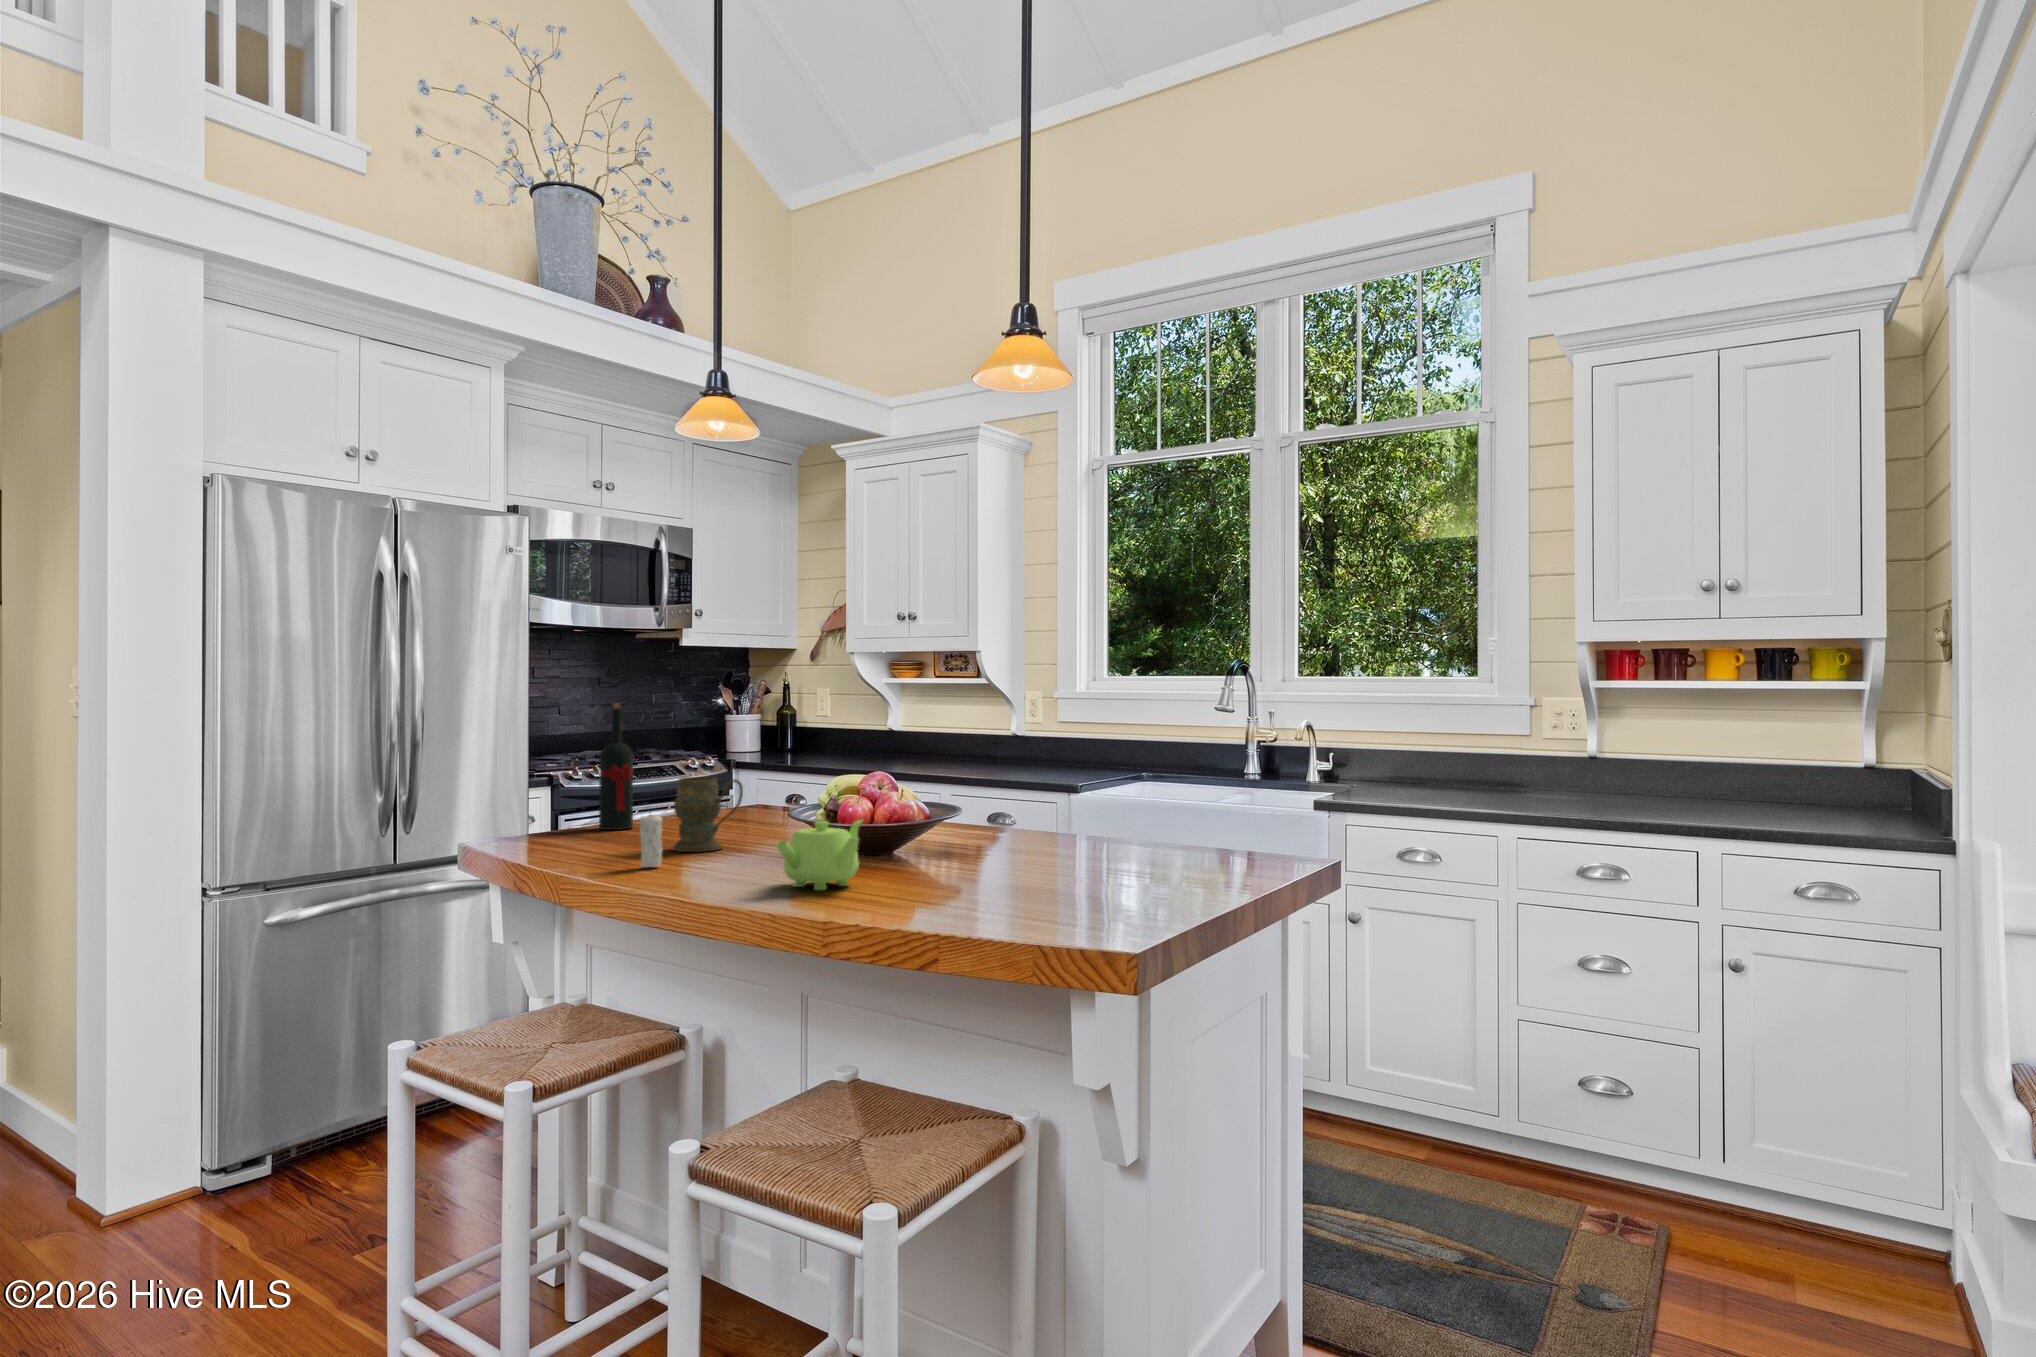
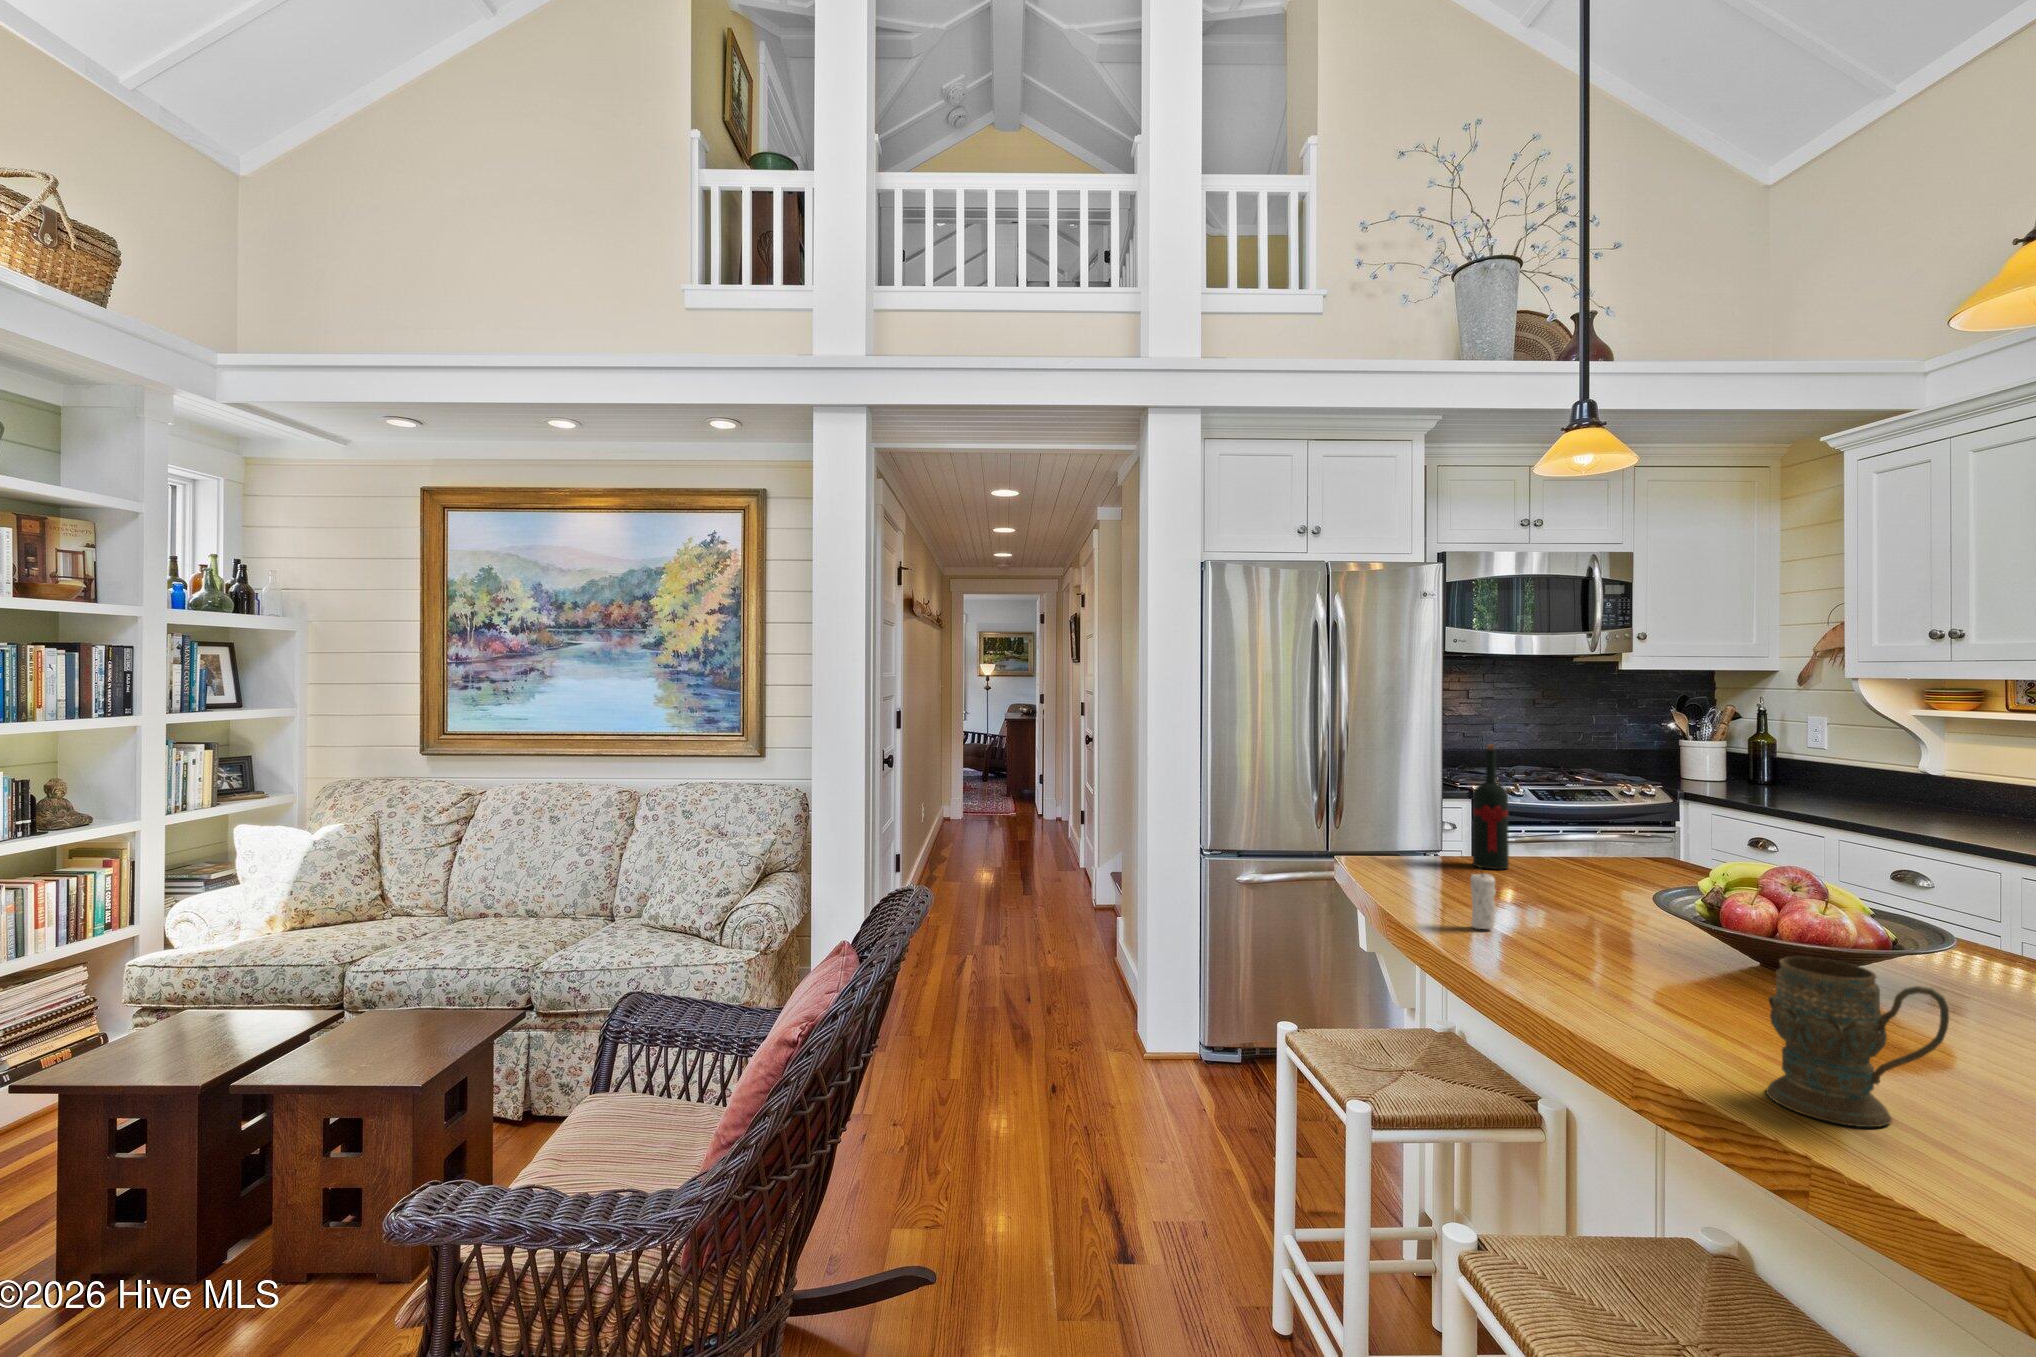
mug: present [673,777,743,852] -> present [1766,957,1949,1127]
teapot: present [776,820,863,890] -> none [1600,924,1745,1015]

